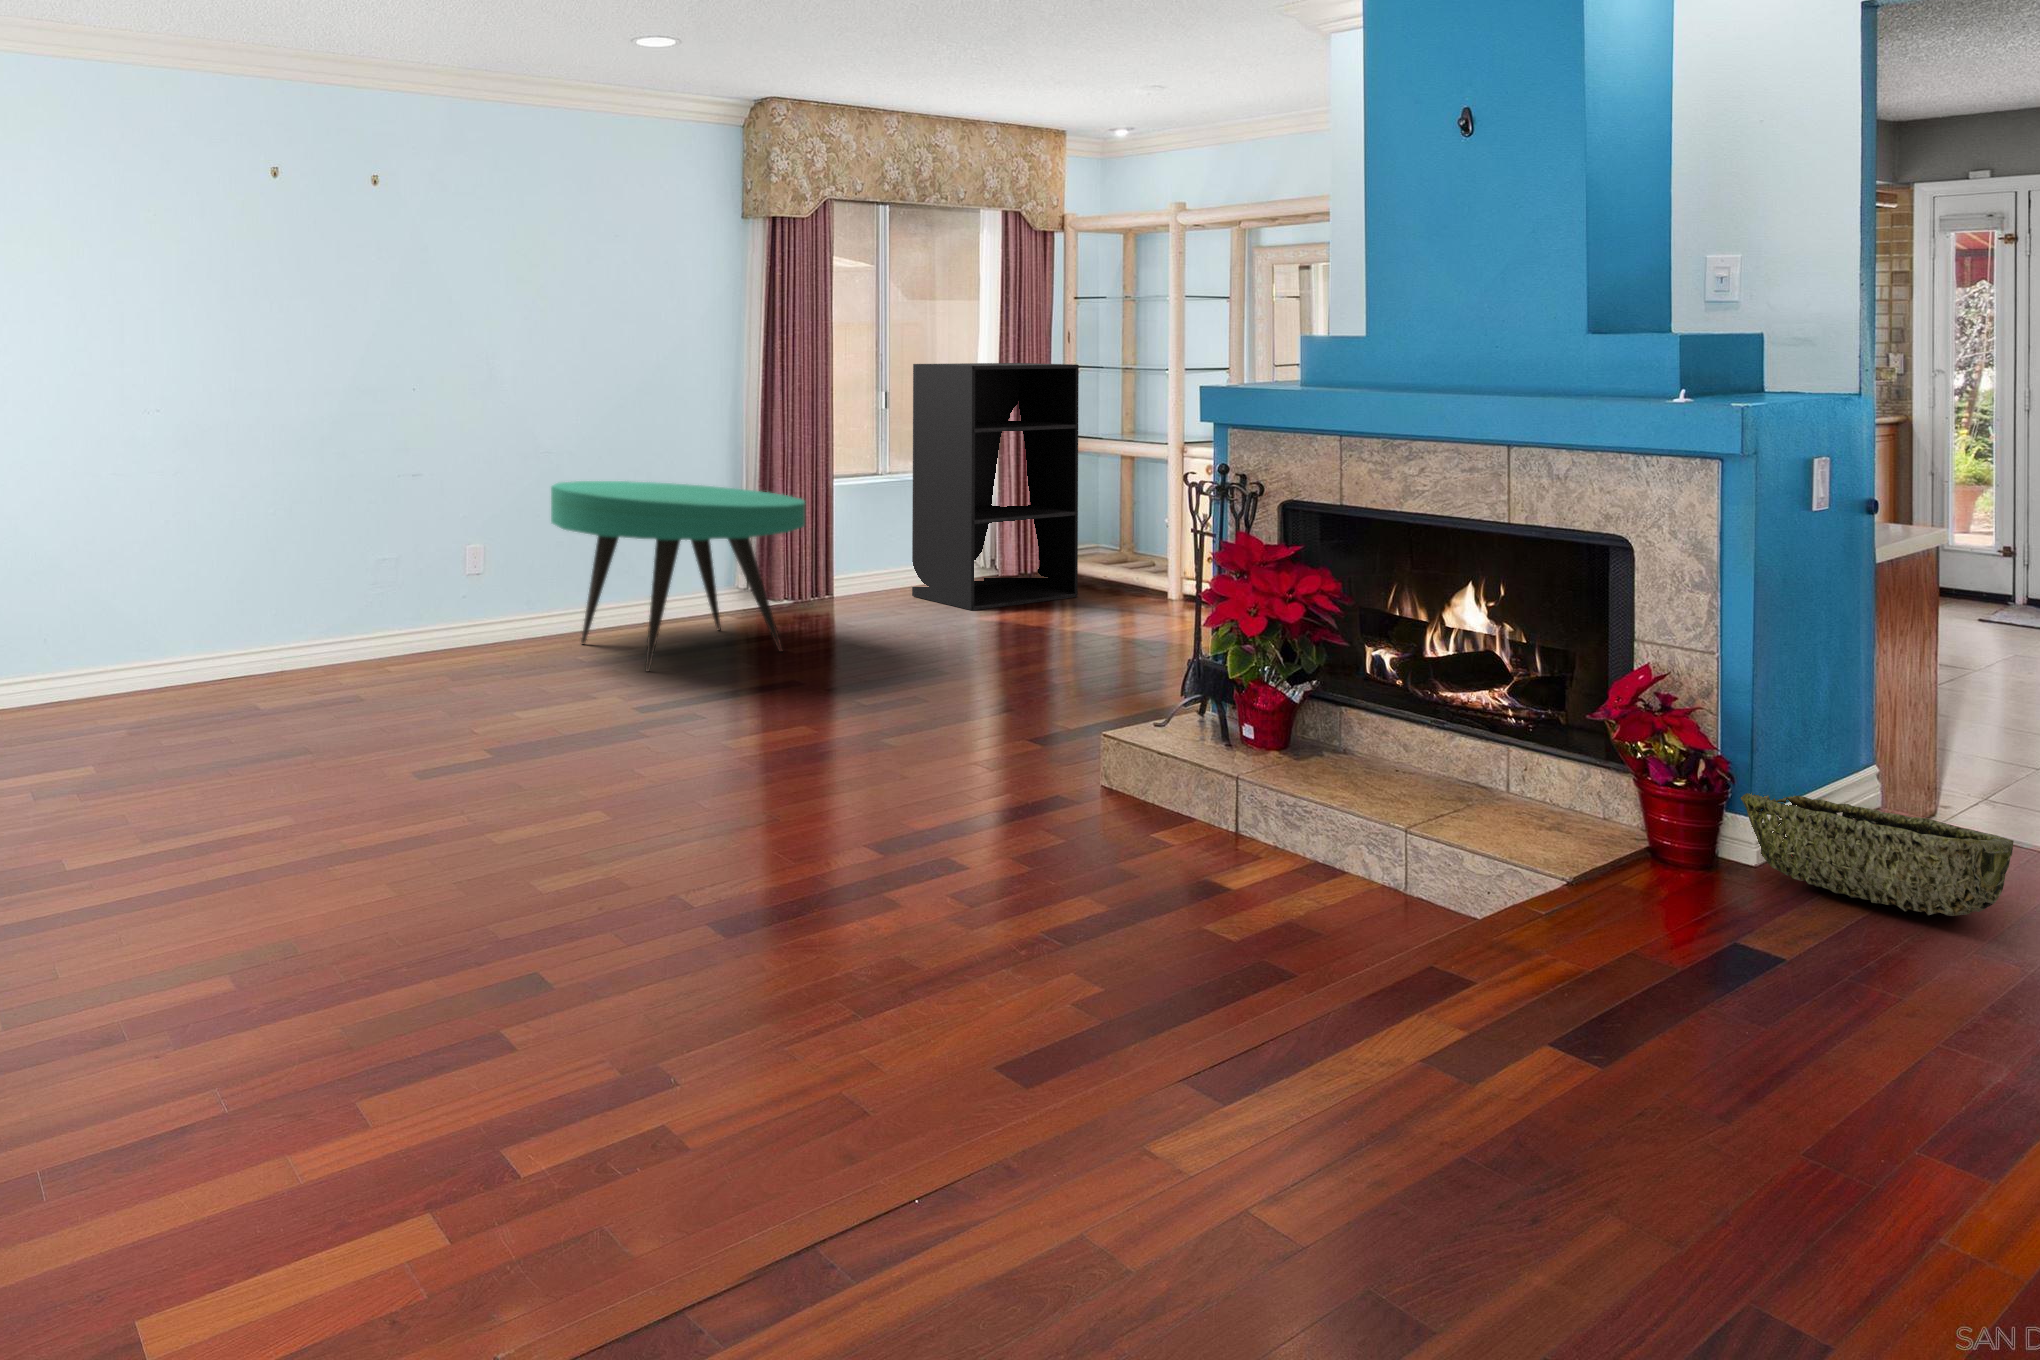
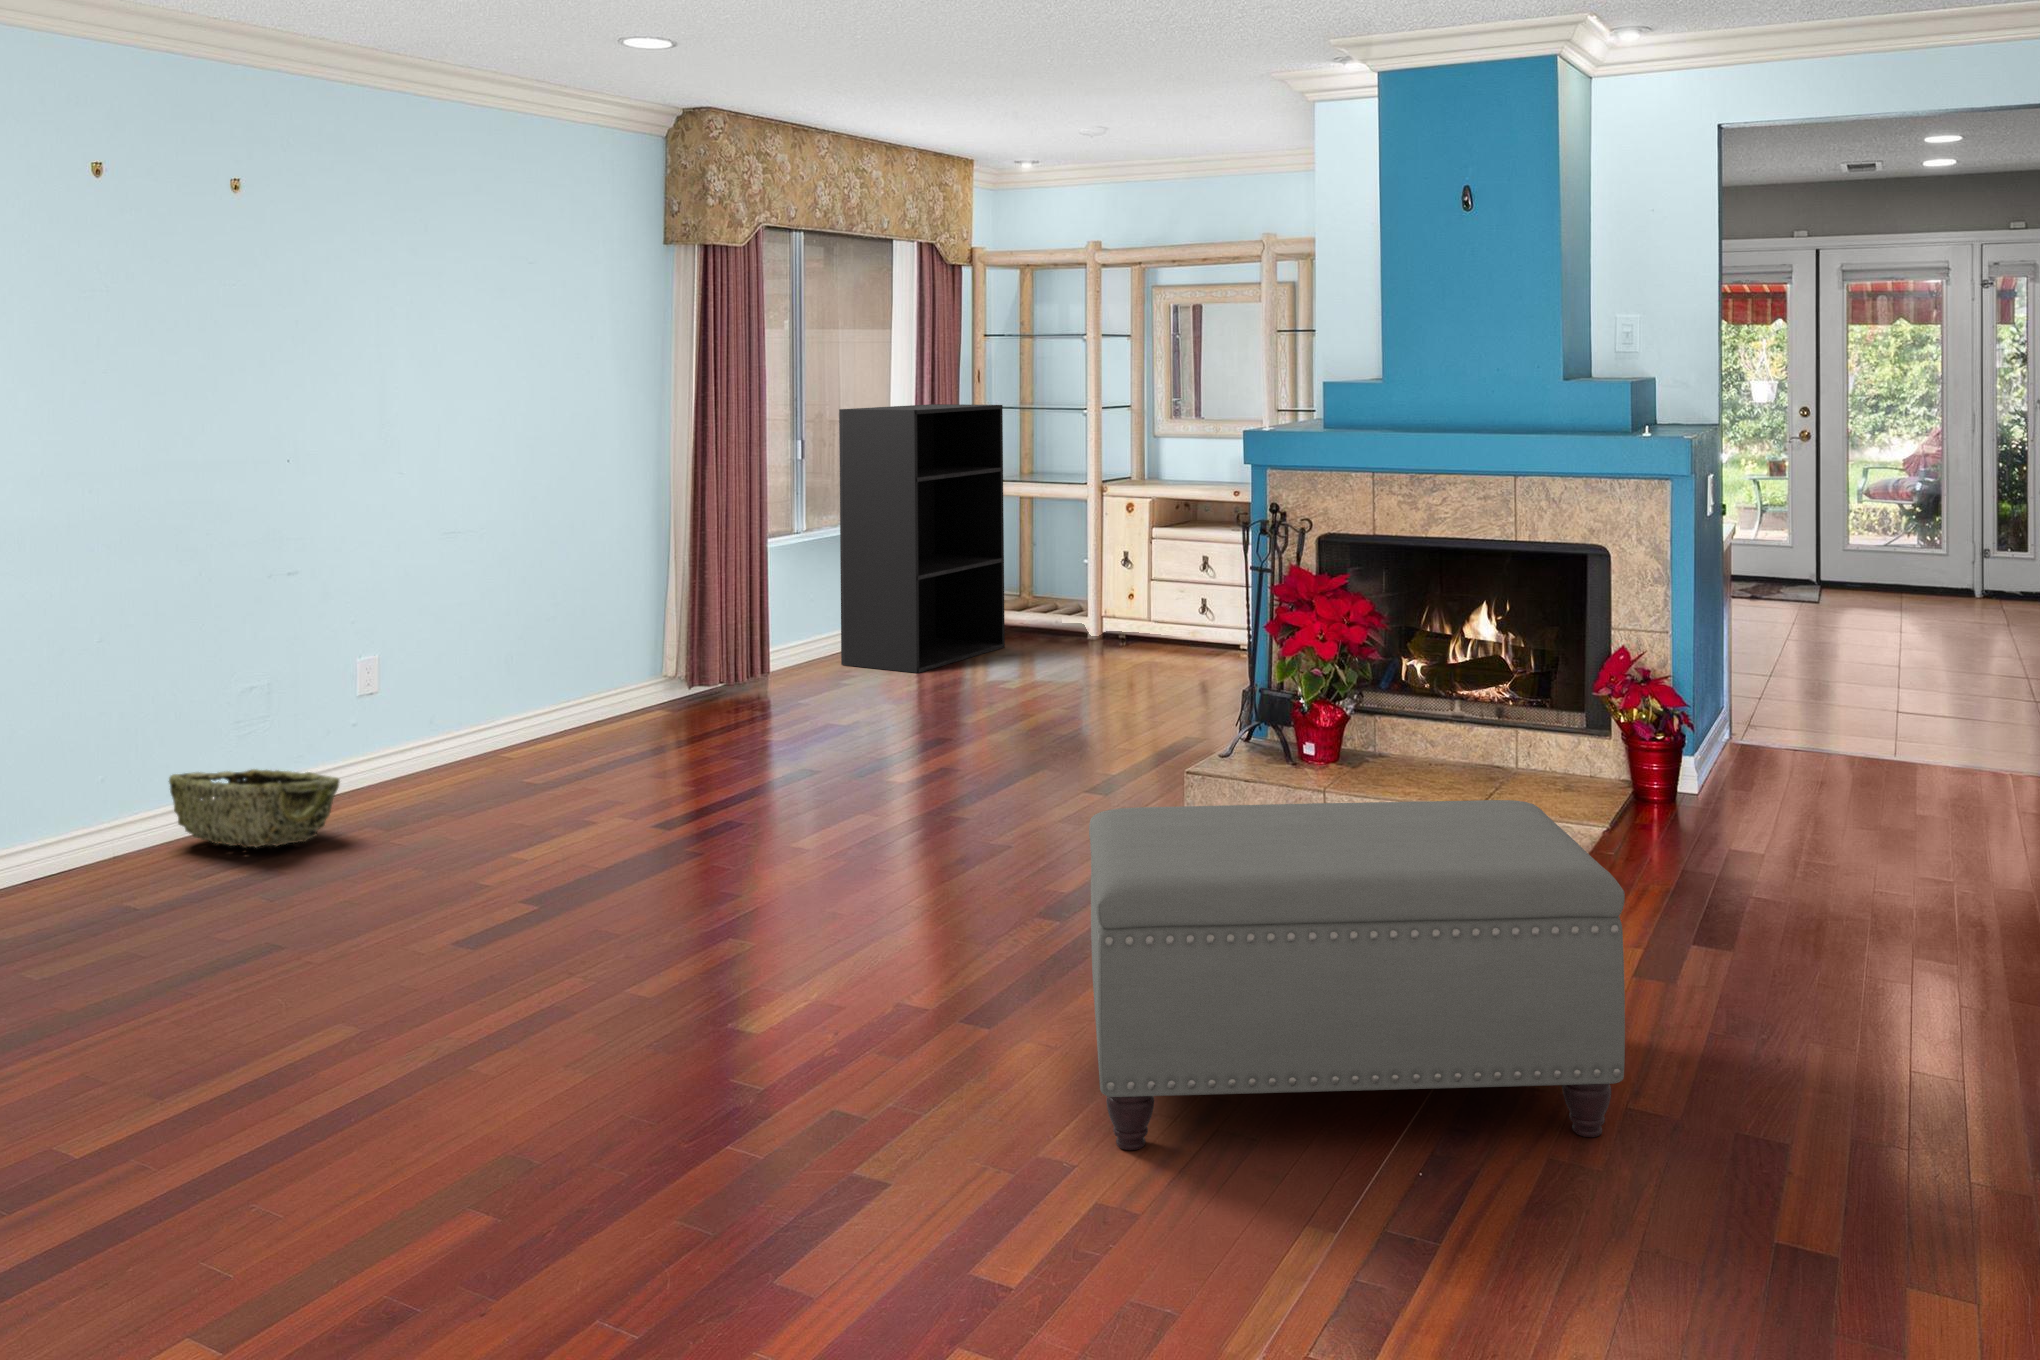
coffee table: present [551,481,805,671] -> none [485,561,797,786]
ottoman: none [678,734,1266,1191] -> present [1089,800,1625,1150]
woven basket: present [1741,793,2014,916] -> present [169,769,339,848]

